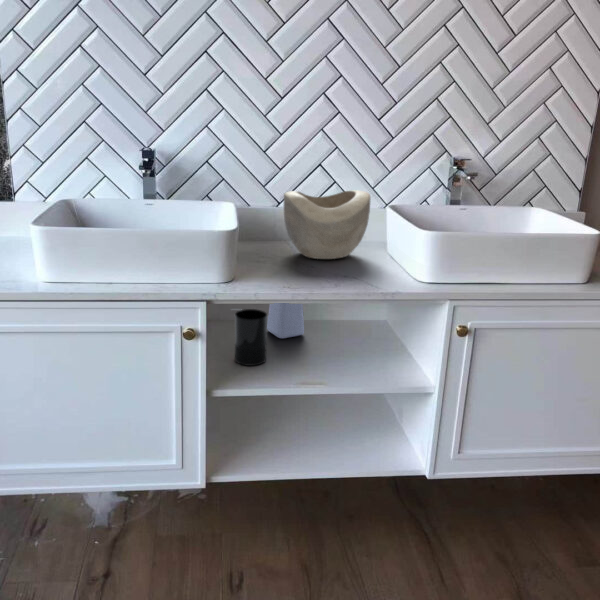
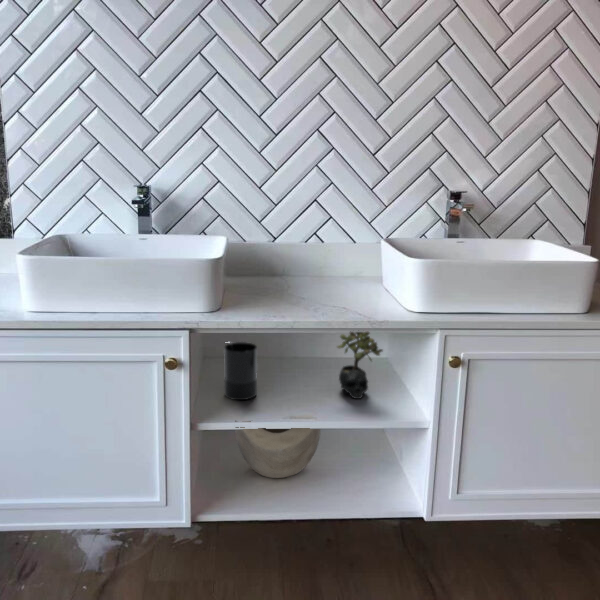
decorative bowl: present [284,190,371,259] -> present [235,421,321,478]
succulent plant: none [344,293,389,364] -> present [338,331,382,399]
soap bottle: present [267,303,304,338] -> none [262,299,299,374]

